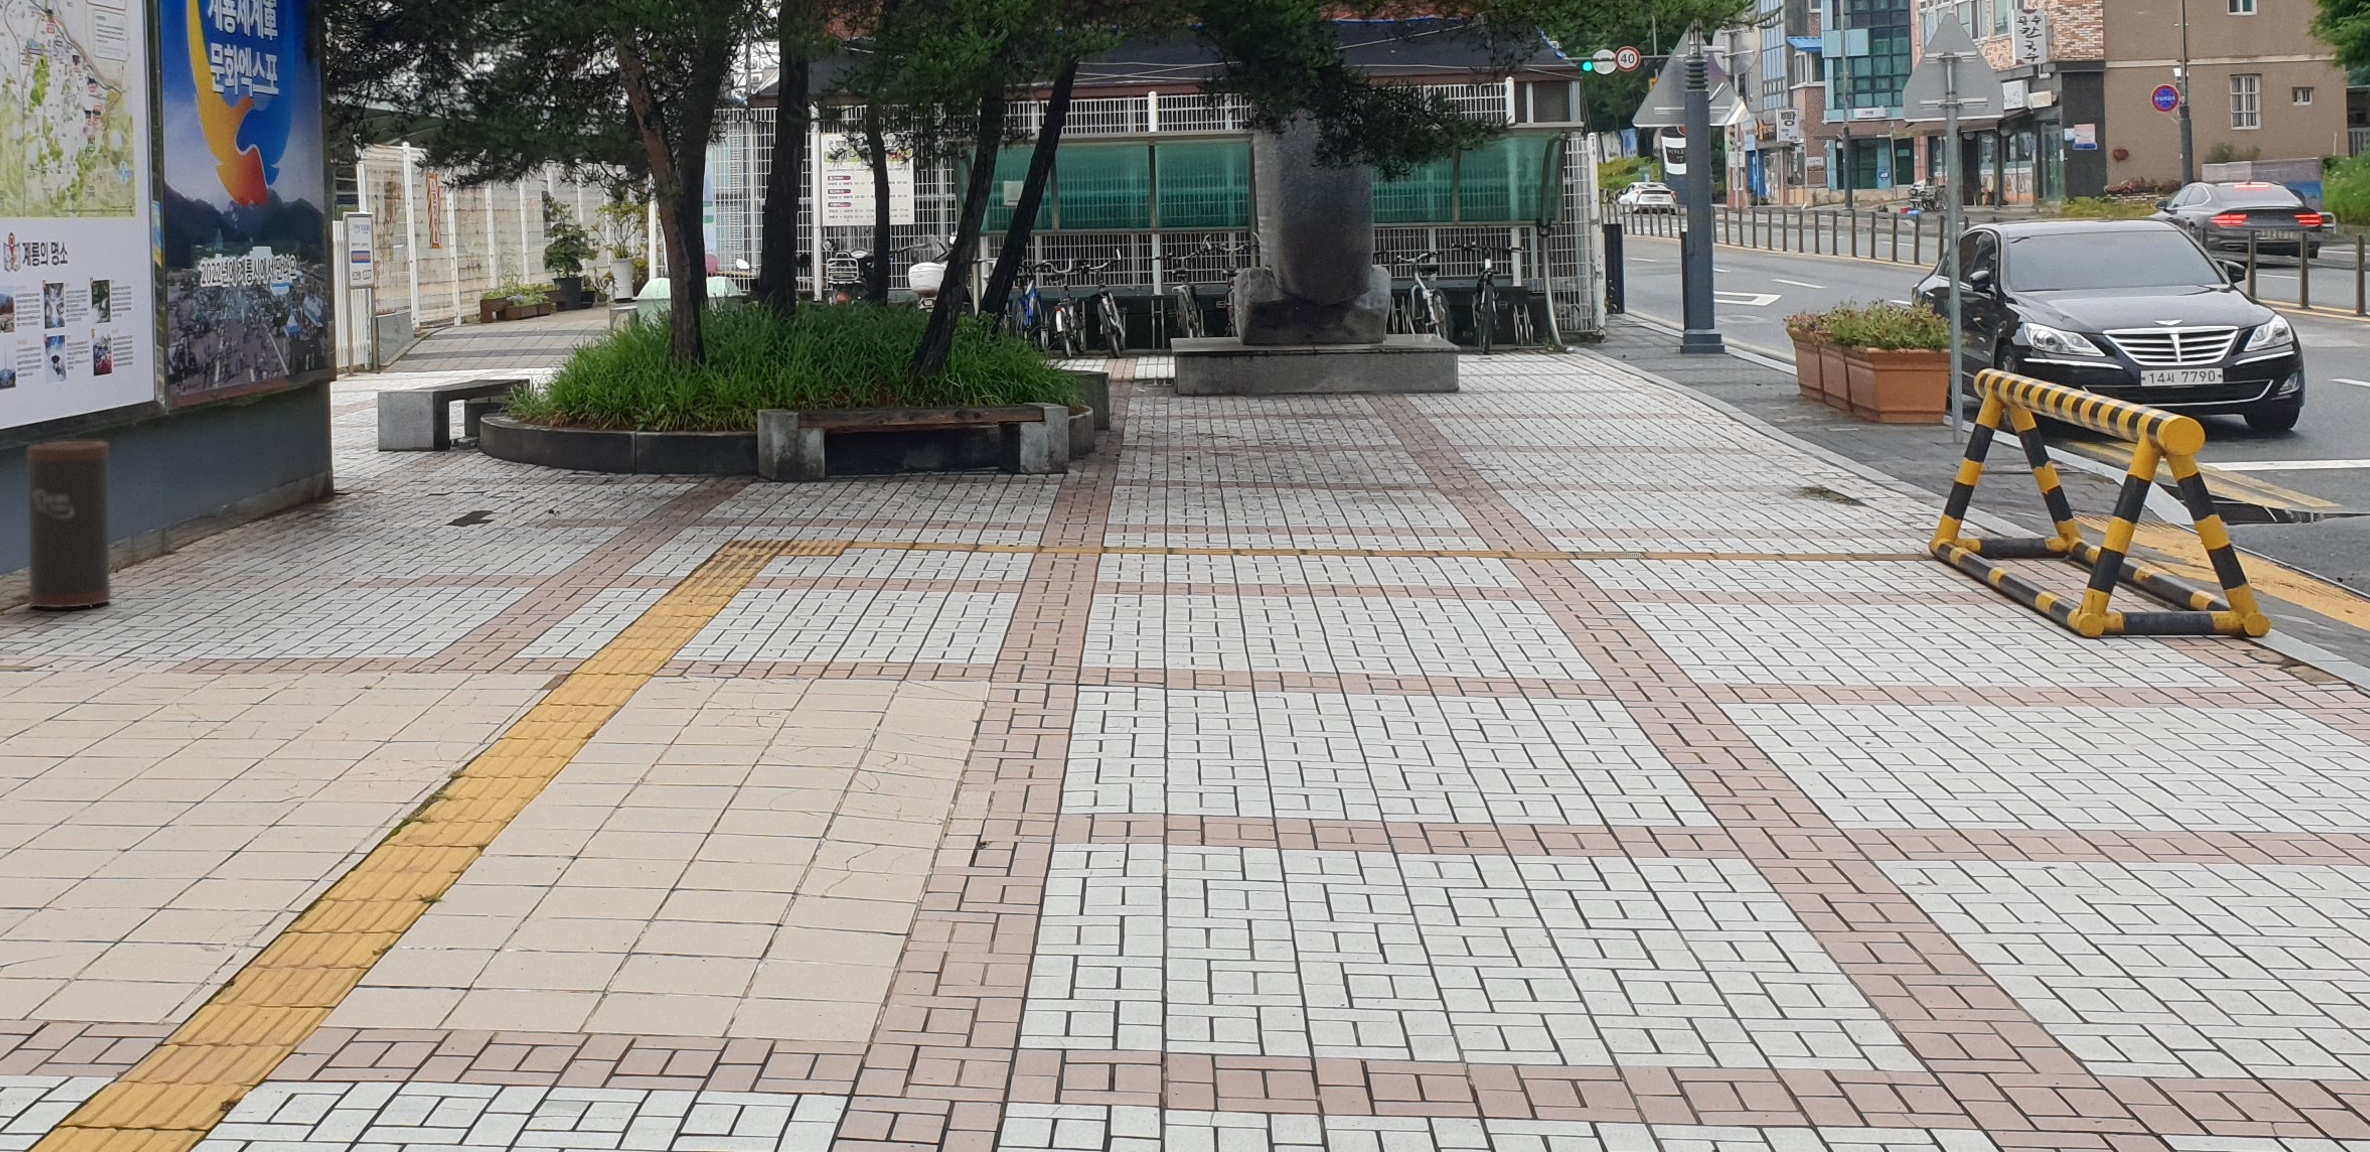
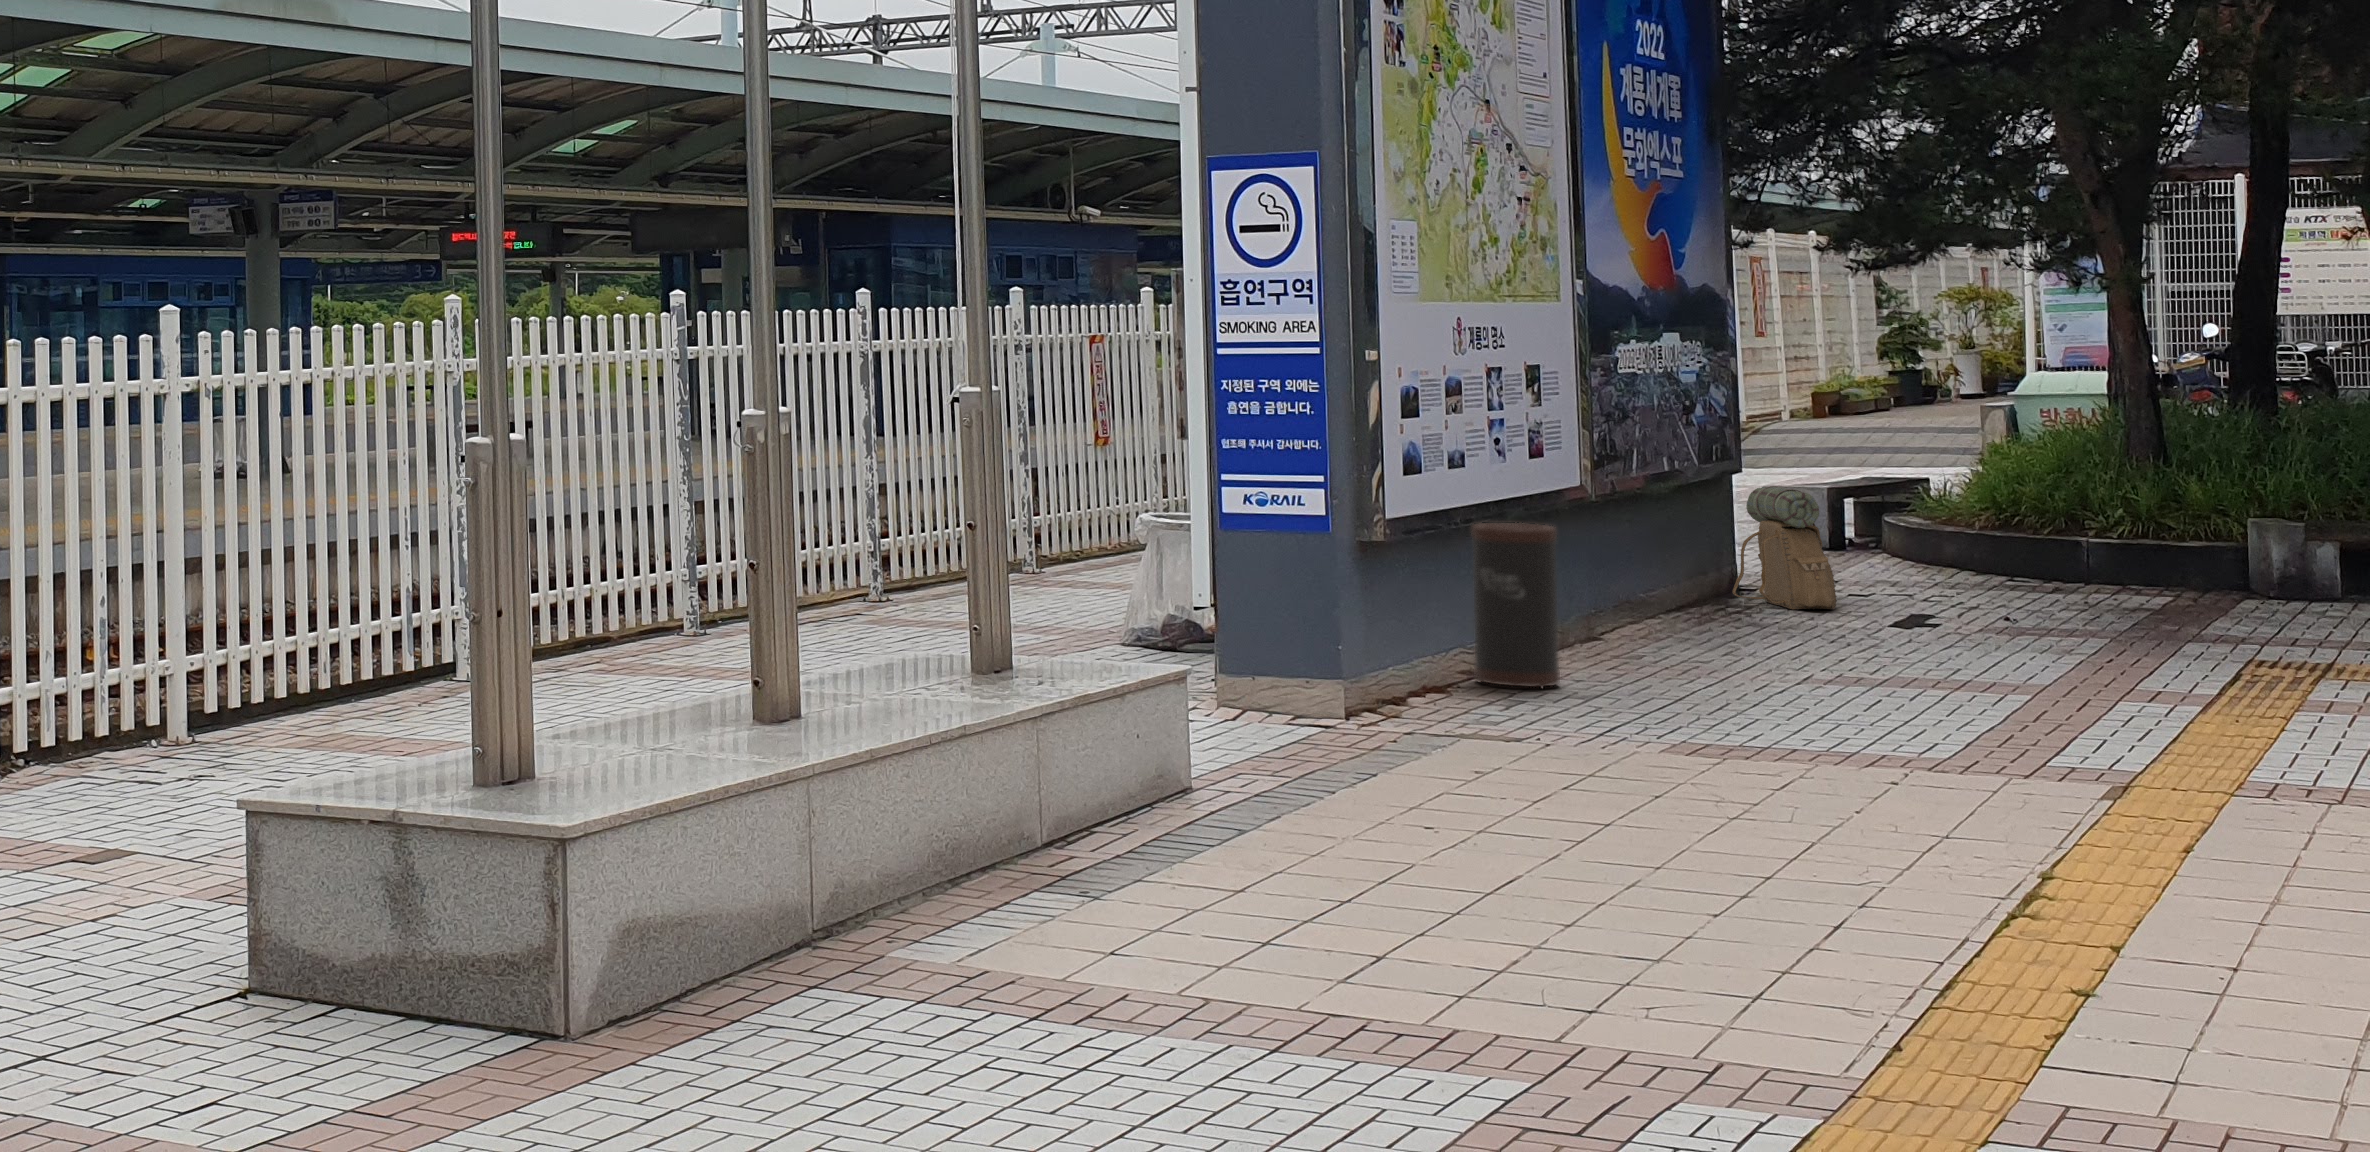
backpack: none [322,388,407,503] -> present [1732,486,1837,610]

